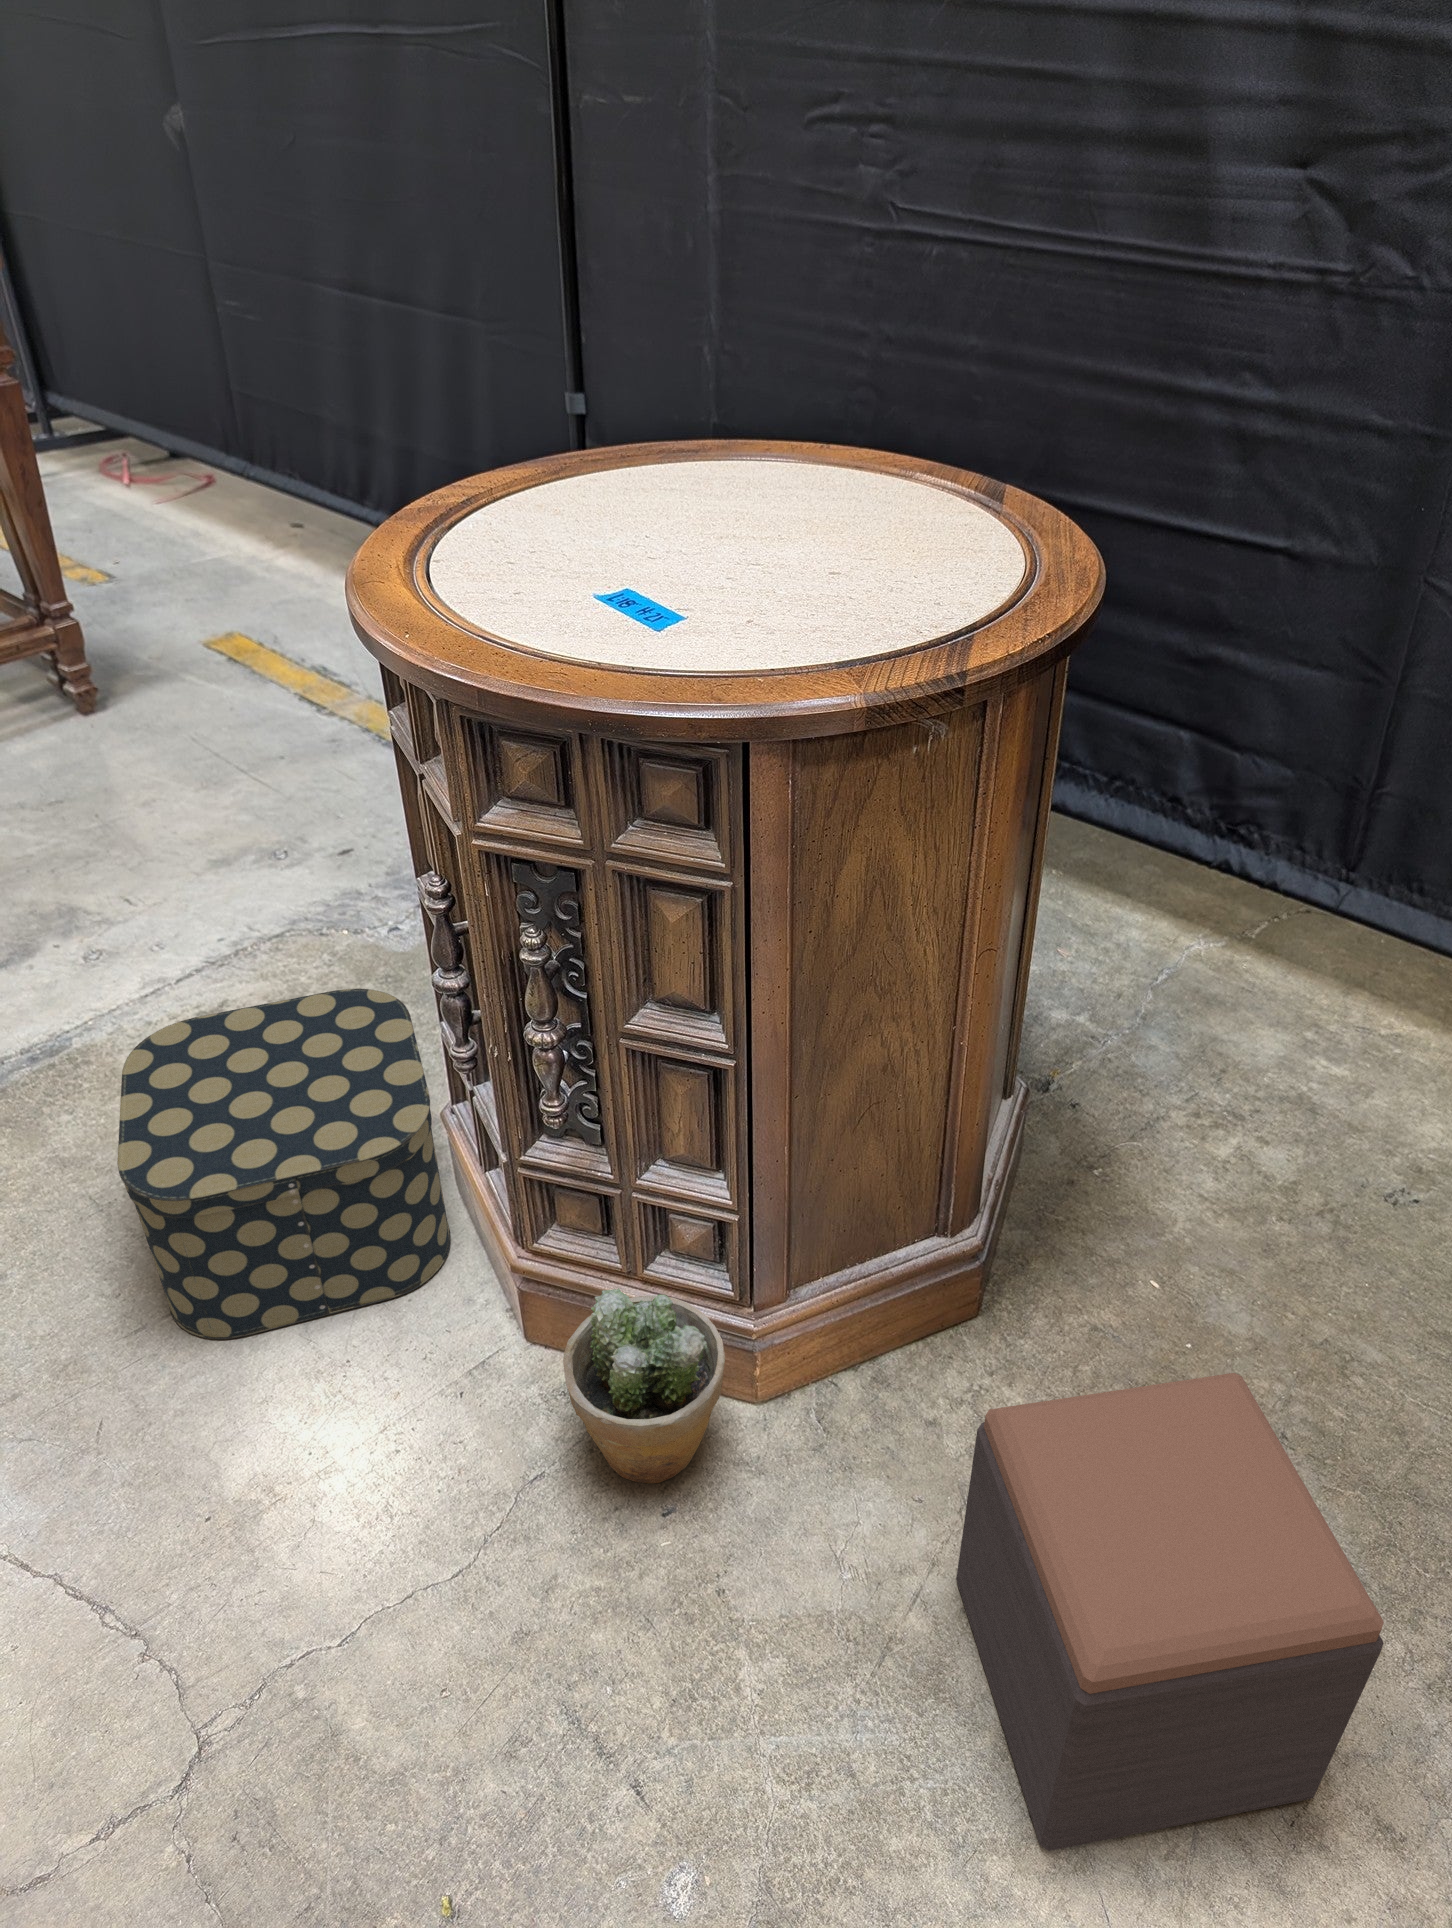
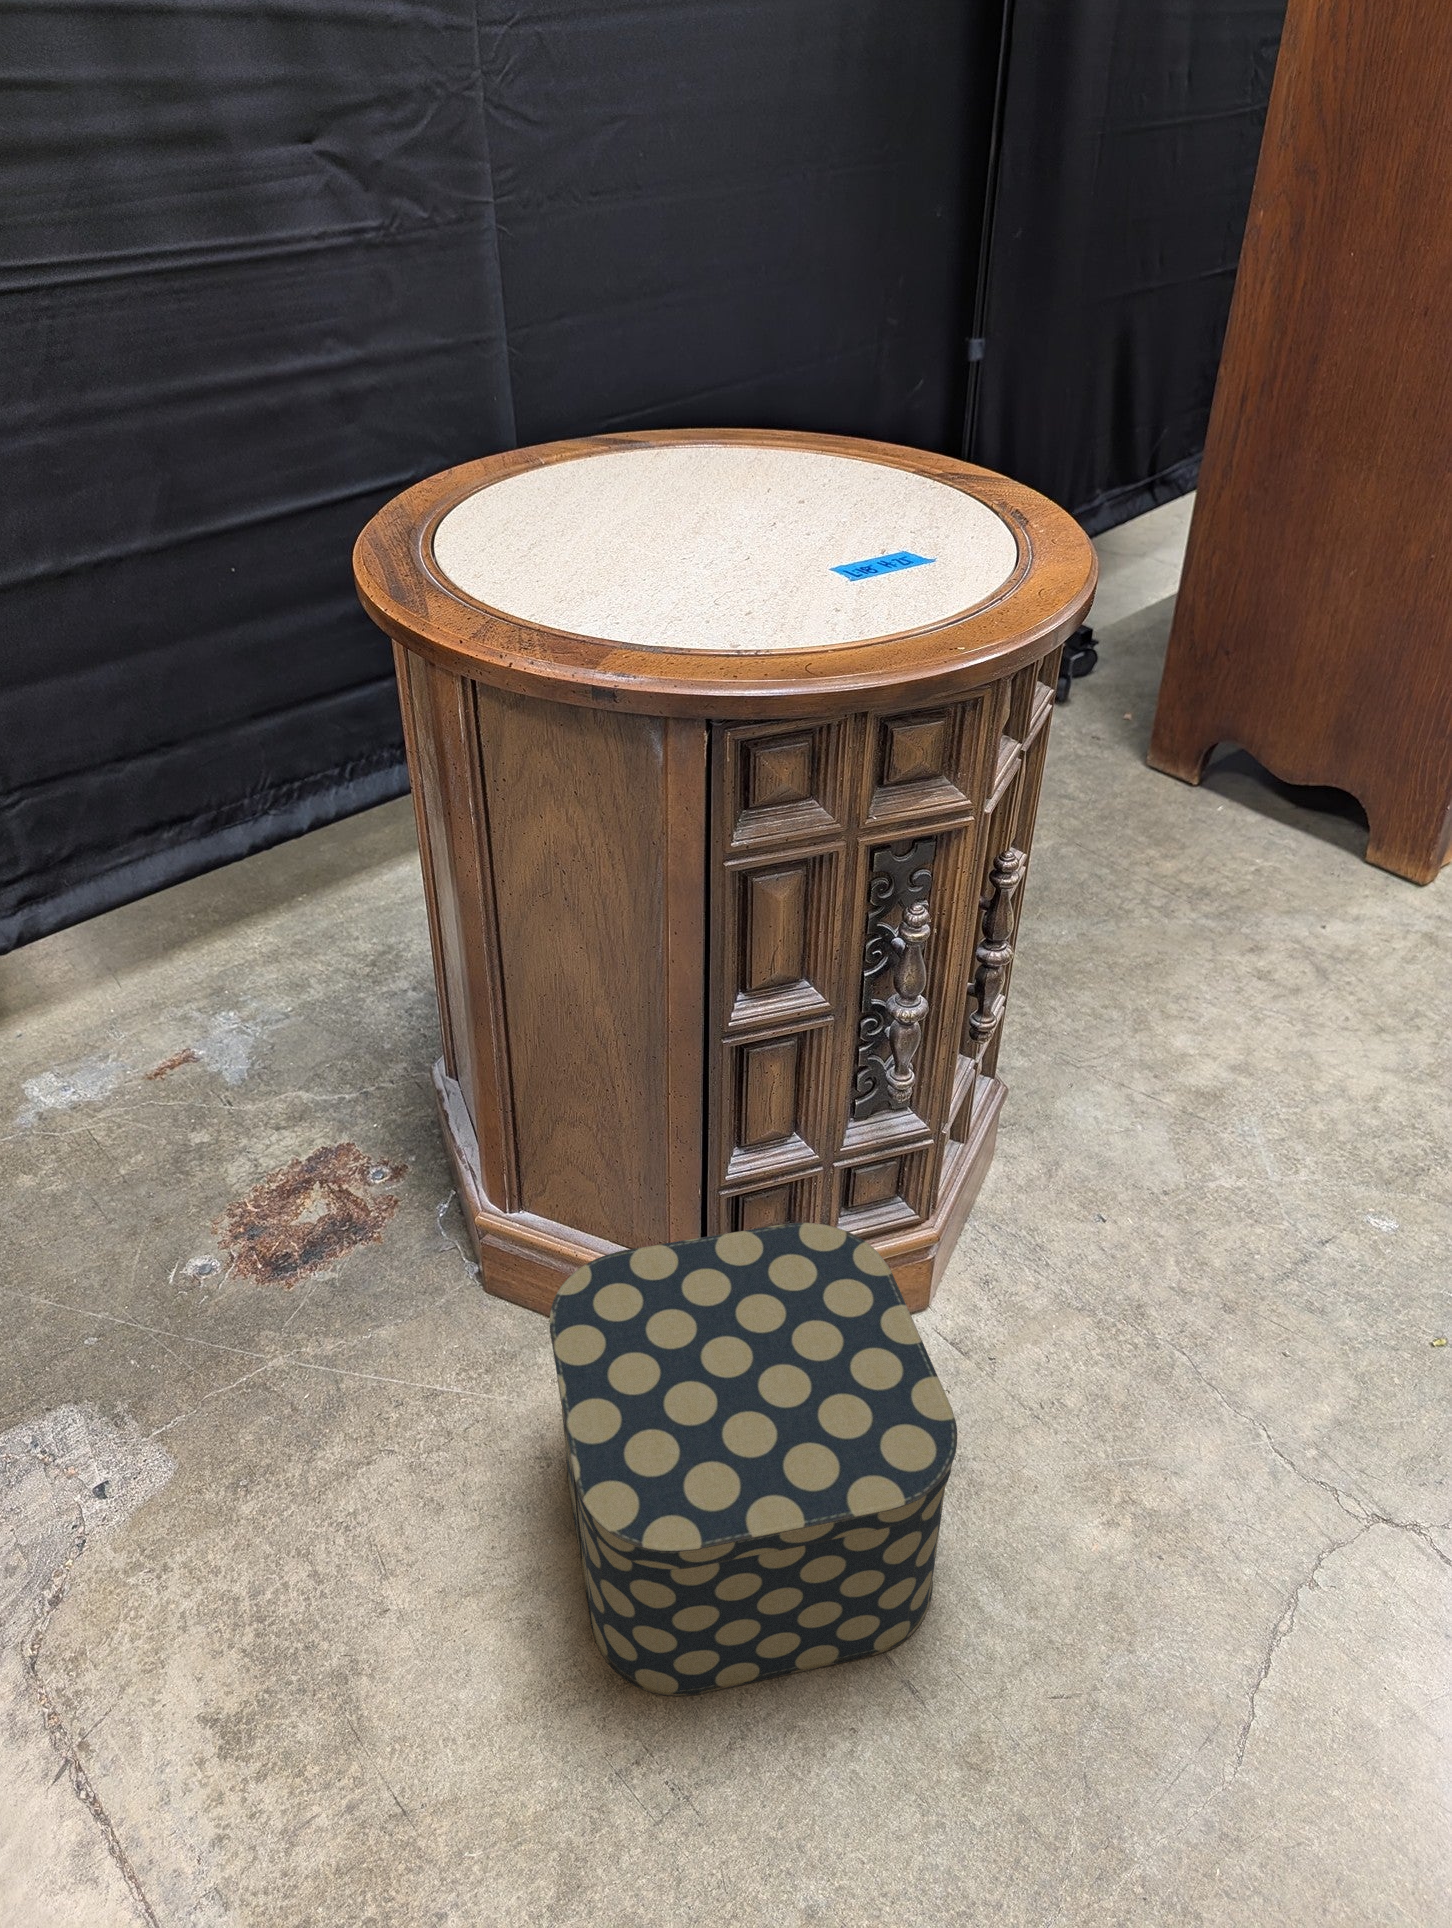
potted plant: present [563,1288,725,1483] -> none [983,1059,1125,1253]
footstool: present [956,1373,1384,1851] -> none [1087,827,1343,1077]

